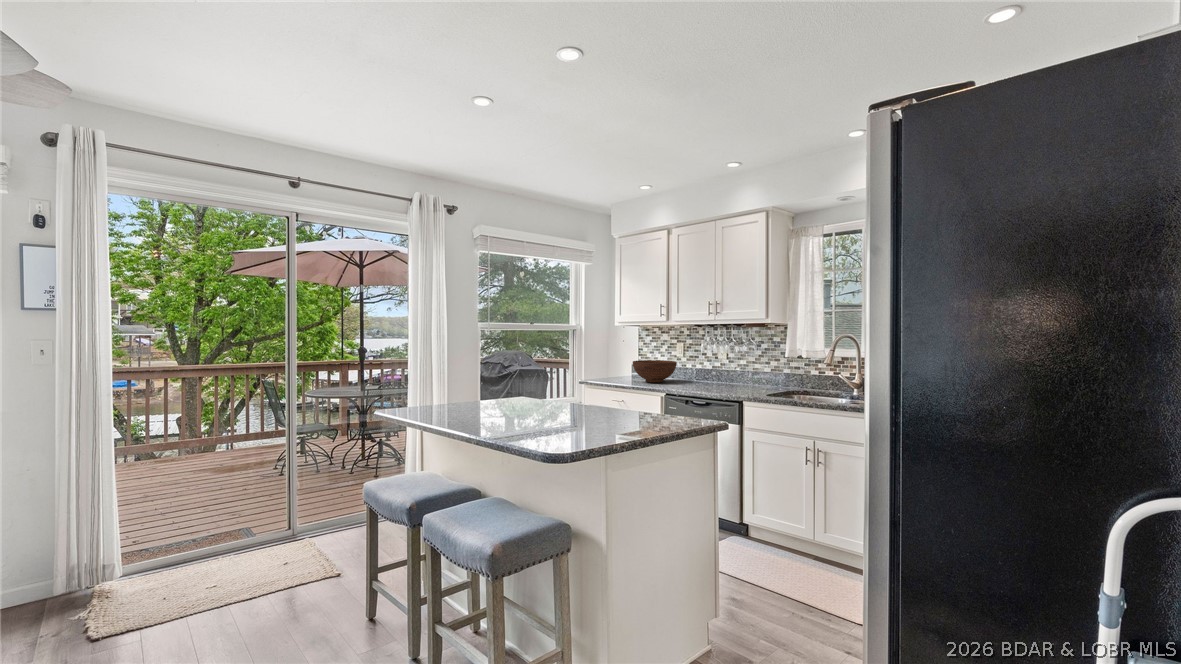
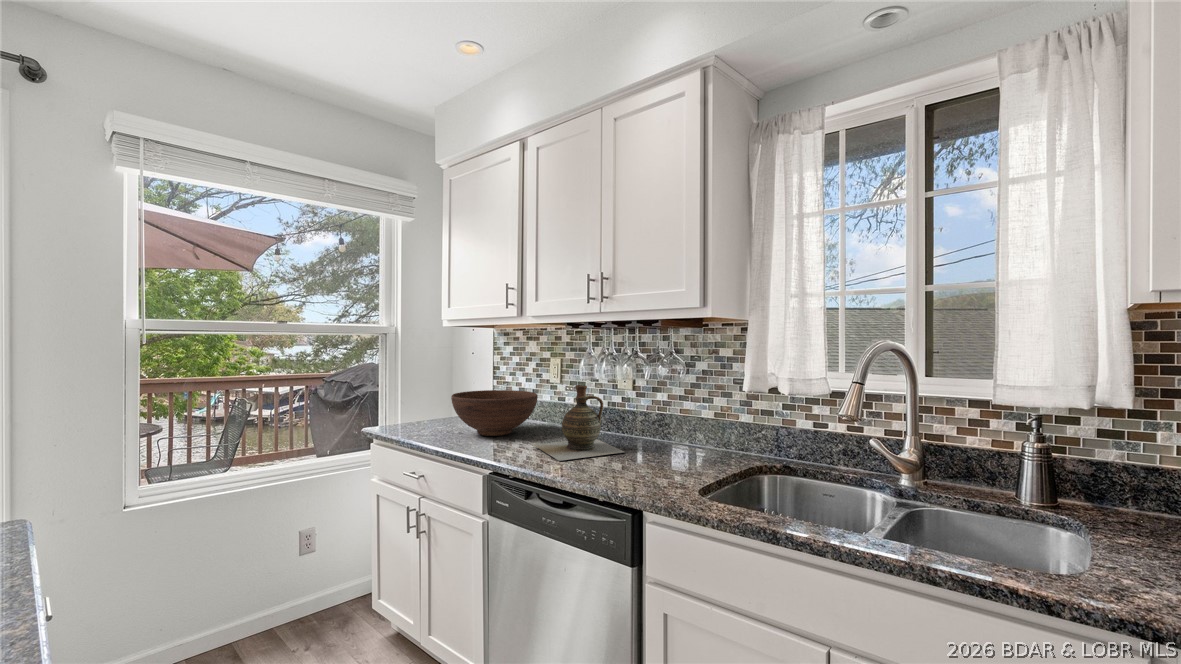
ceramic jug: none [681,355,728,389] -> present [534,385,624,461]

